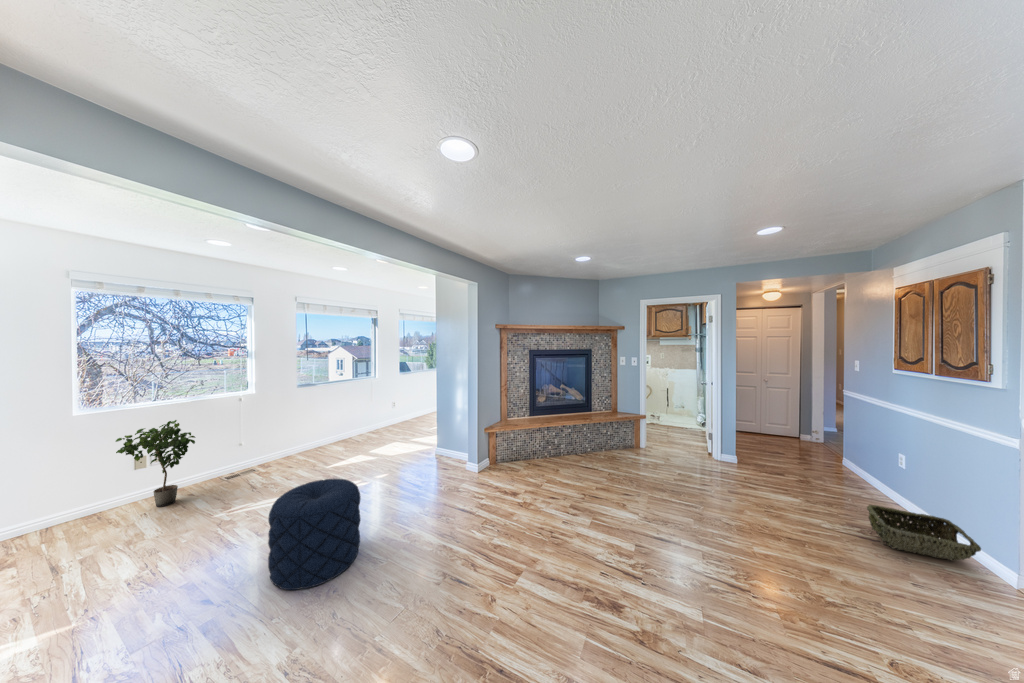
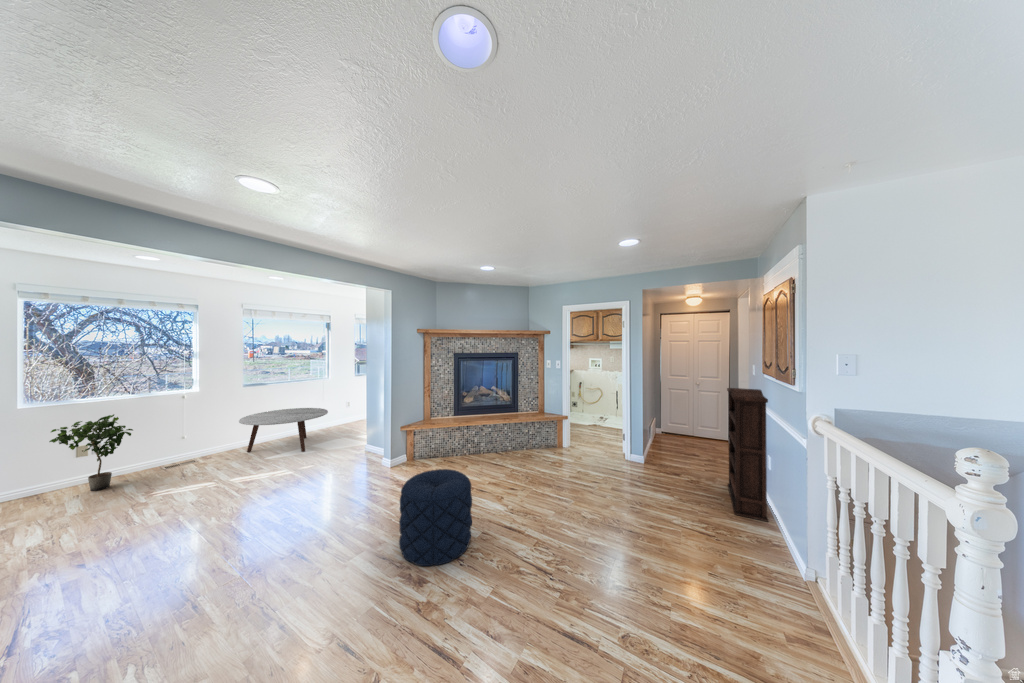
bookshelf: none [843,385,922,524] -> present [727,388,769,522]
coffee table: none [299,410,387,459] -> present [239,408,328,452]
pouf: present [268,479,361,590] -> present [399,469,472,566]
woven basket: present [867,505,981,561] -> none [706,501,783,554]

